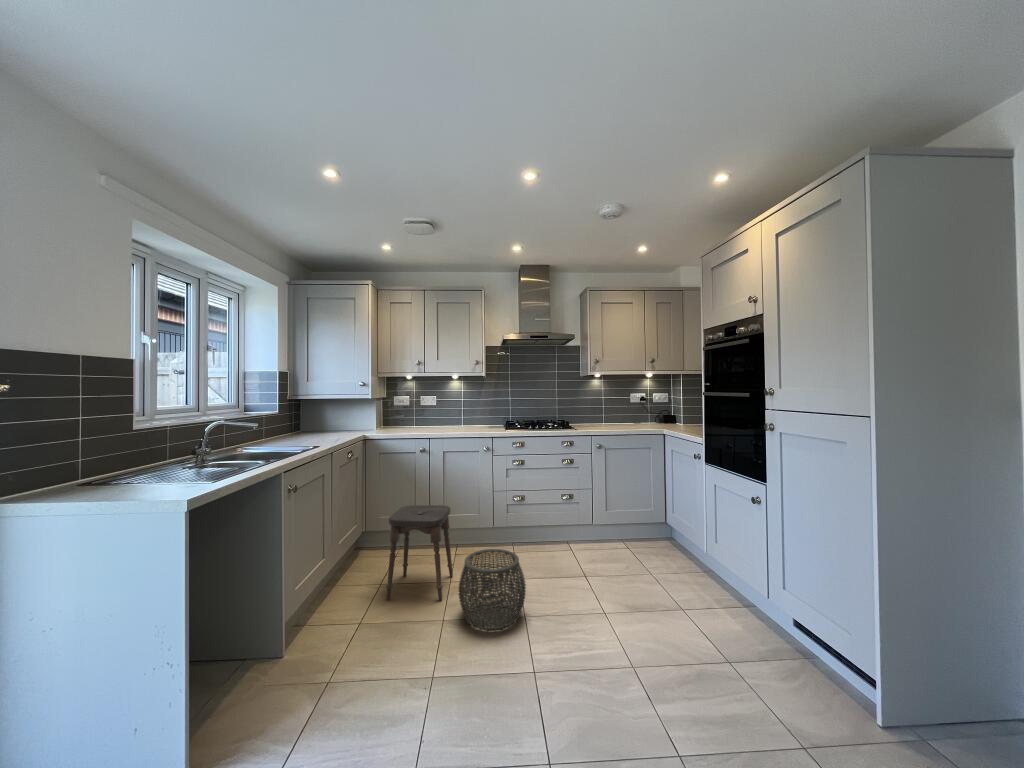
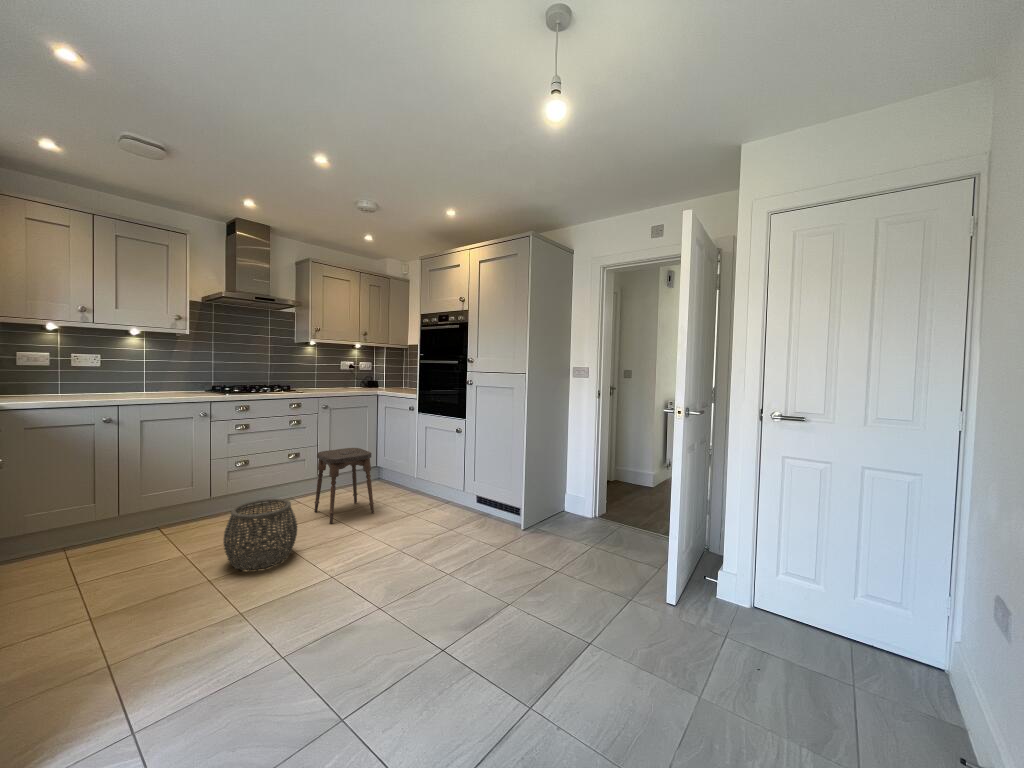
stool: present [386,505,453,601] -> present [315,448,374,524]

